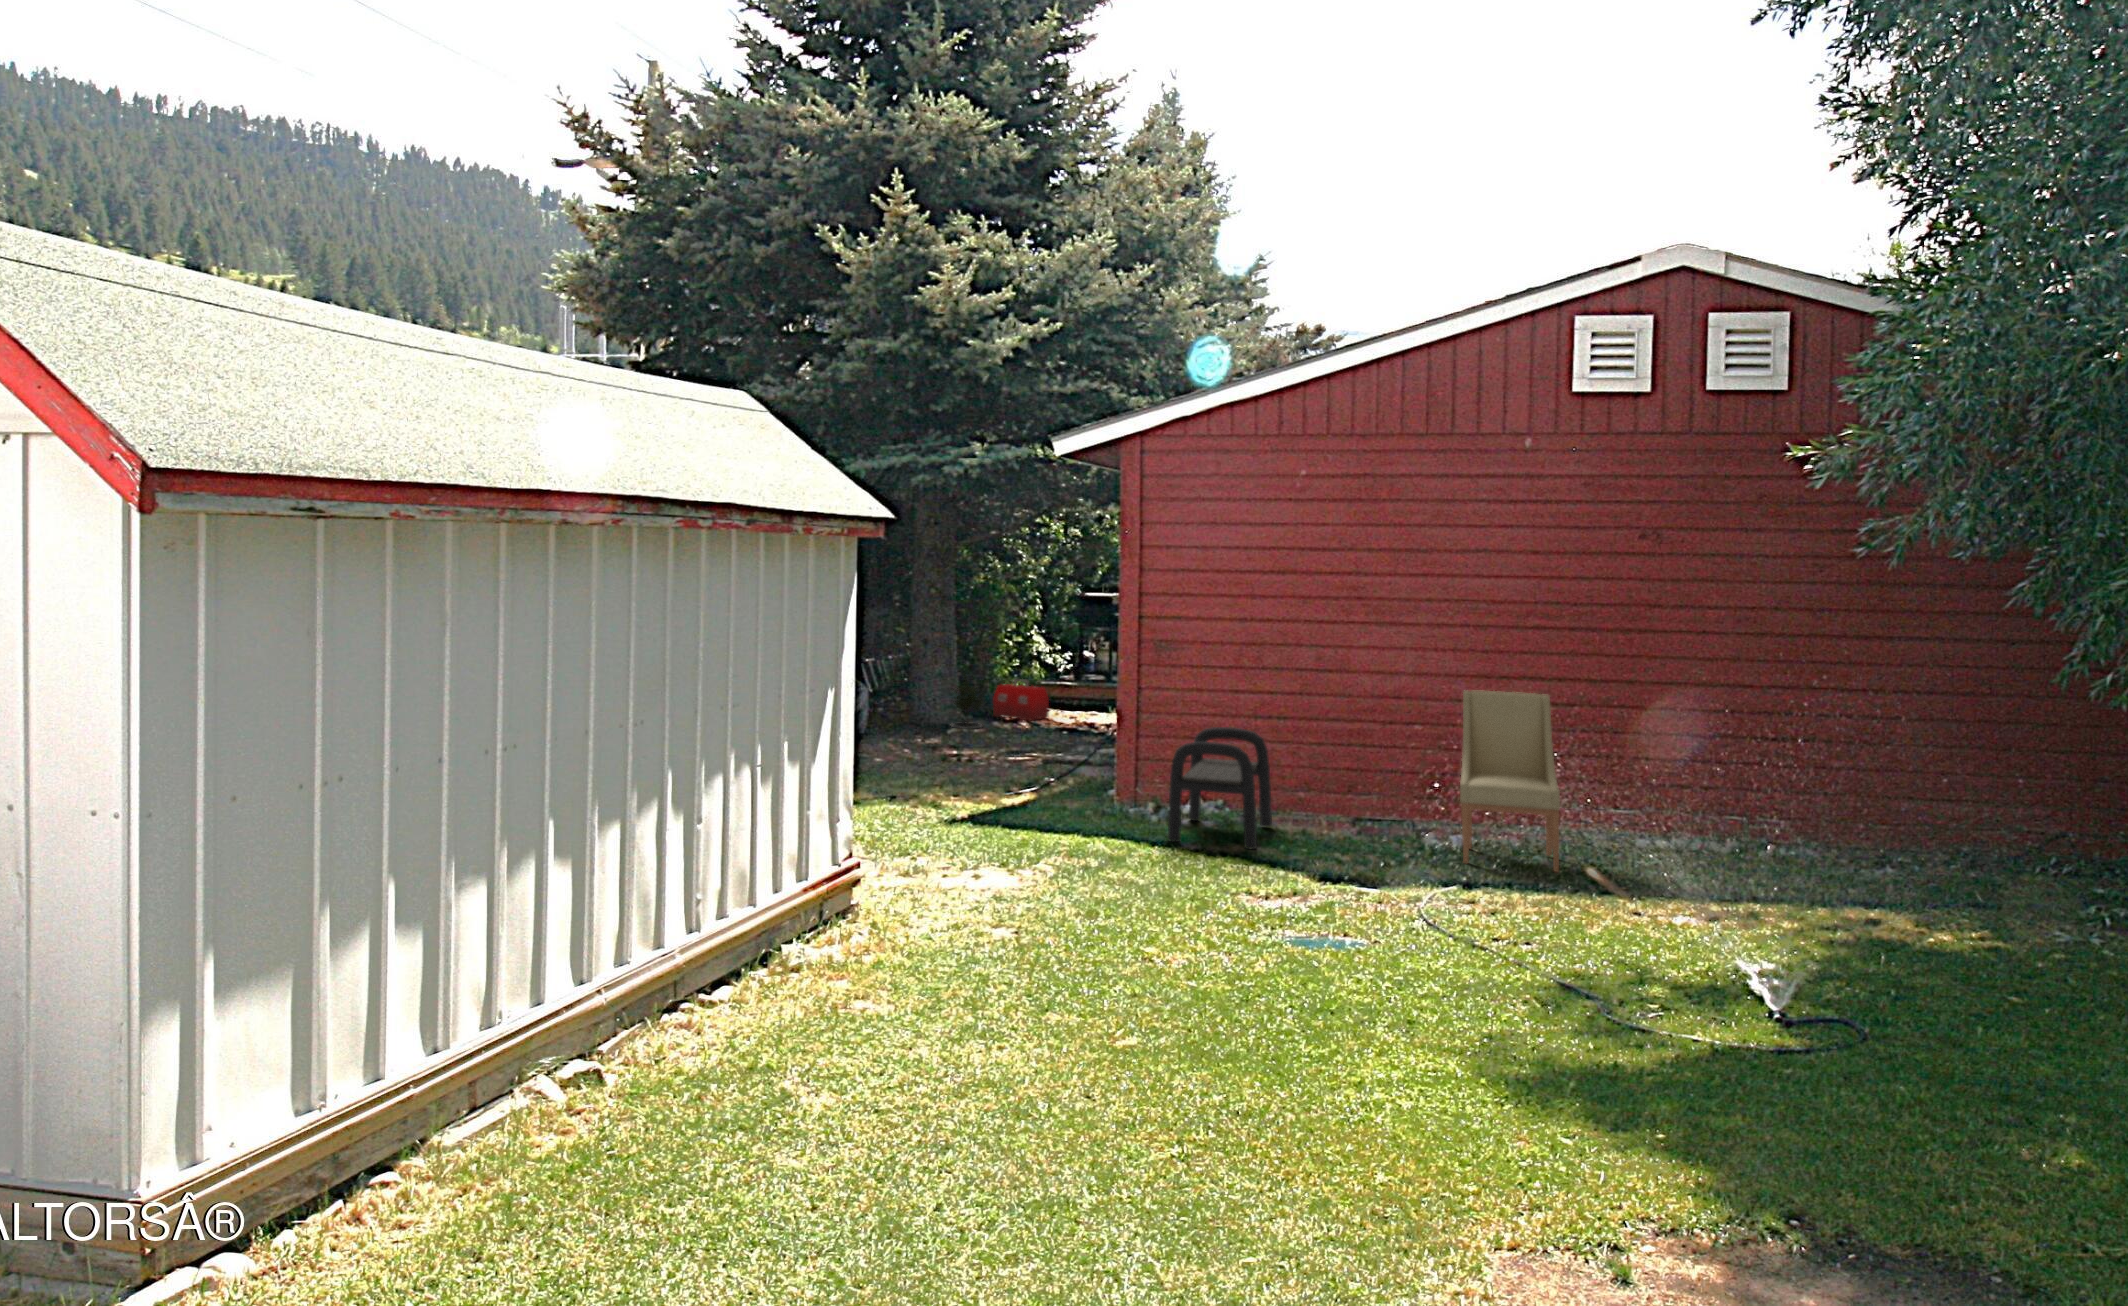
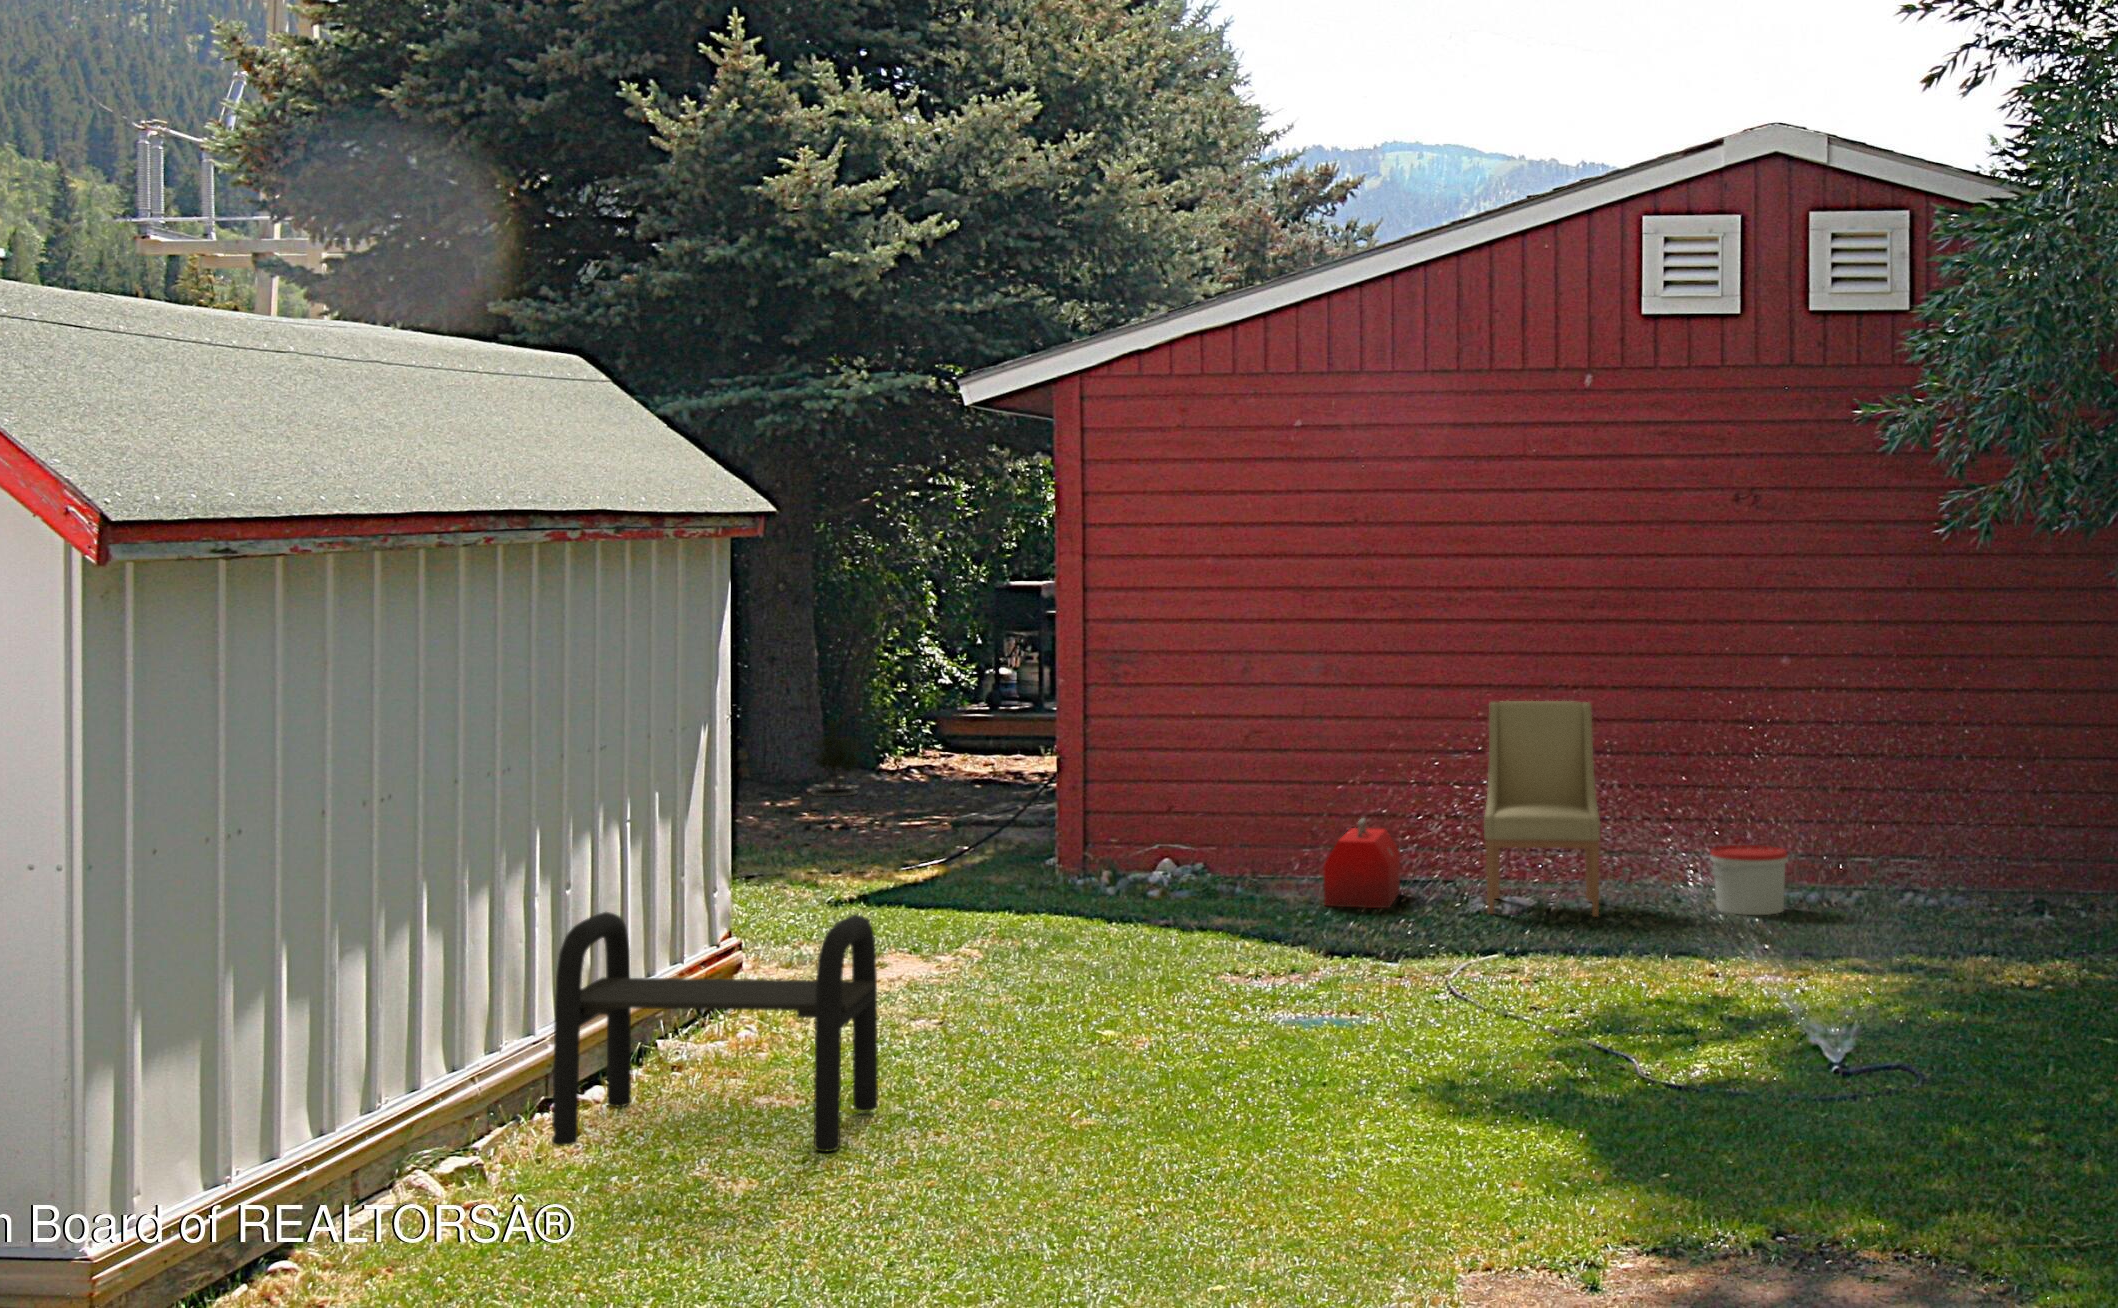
toolbox: present [993,679,1049,721] -> present [1324,818,1400,908]
bench: present [1168,727,1272,849] -> present [552,912,878,1152]
bucket: none [1656,819,1727,881] -> present [1710,845,1788,915]

